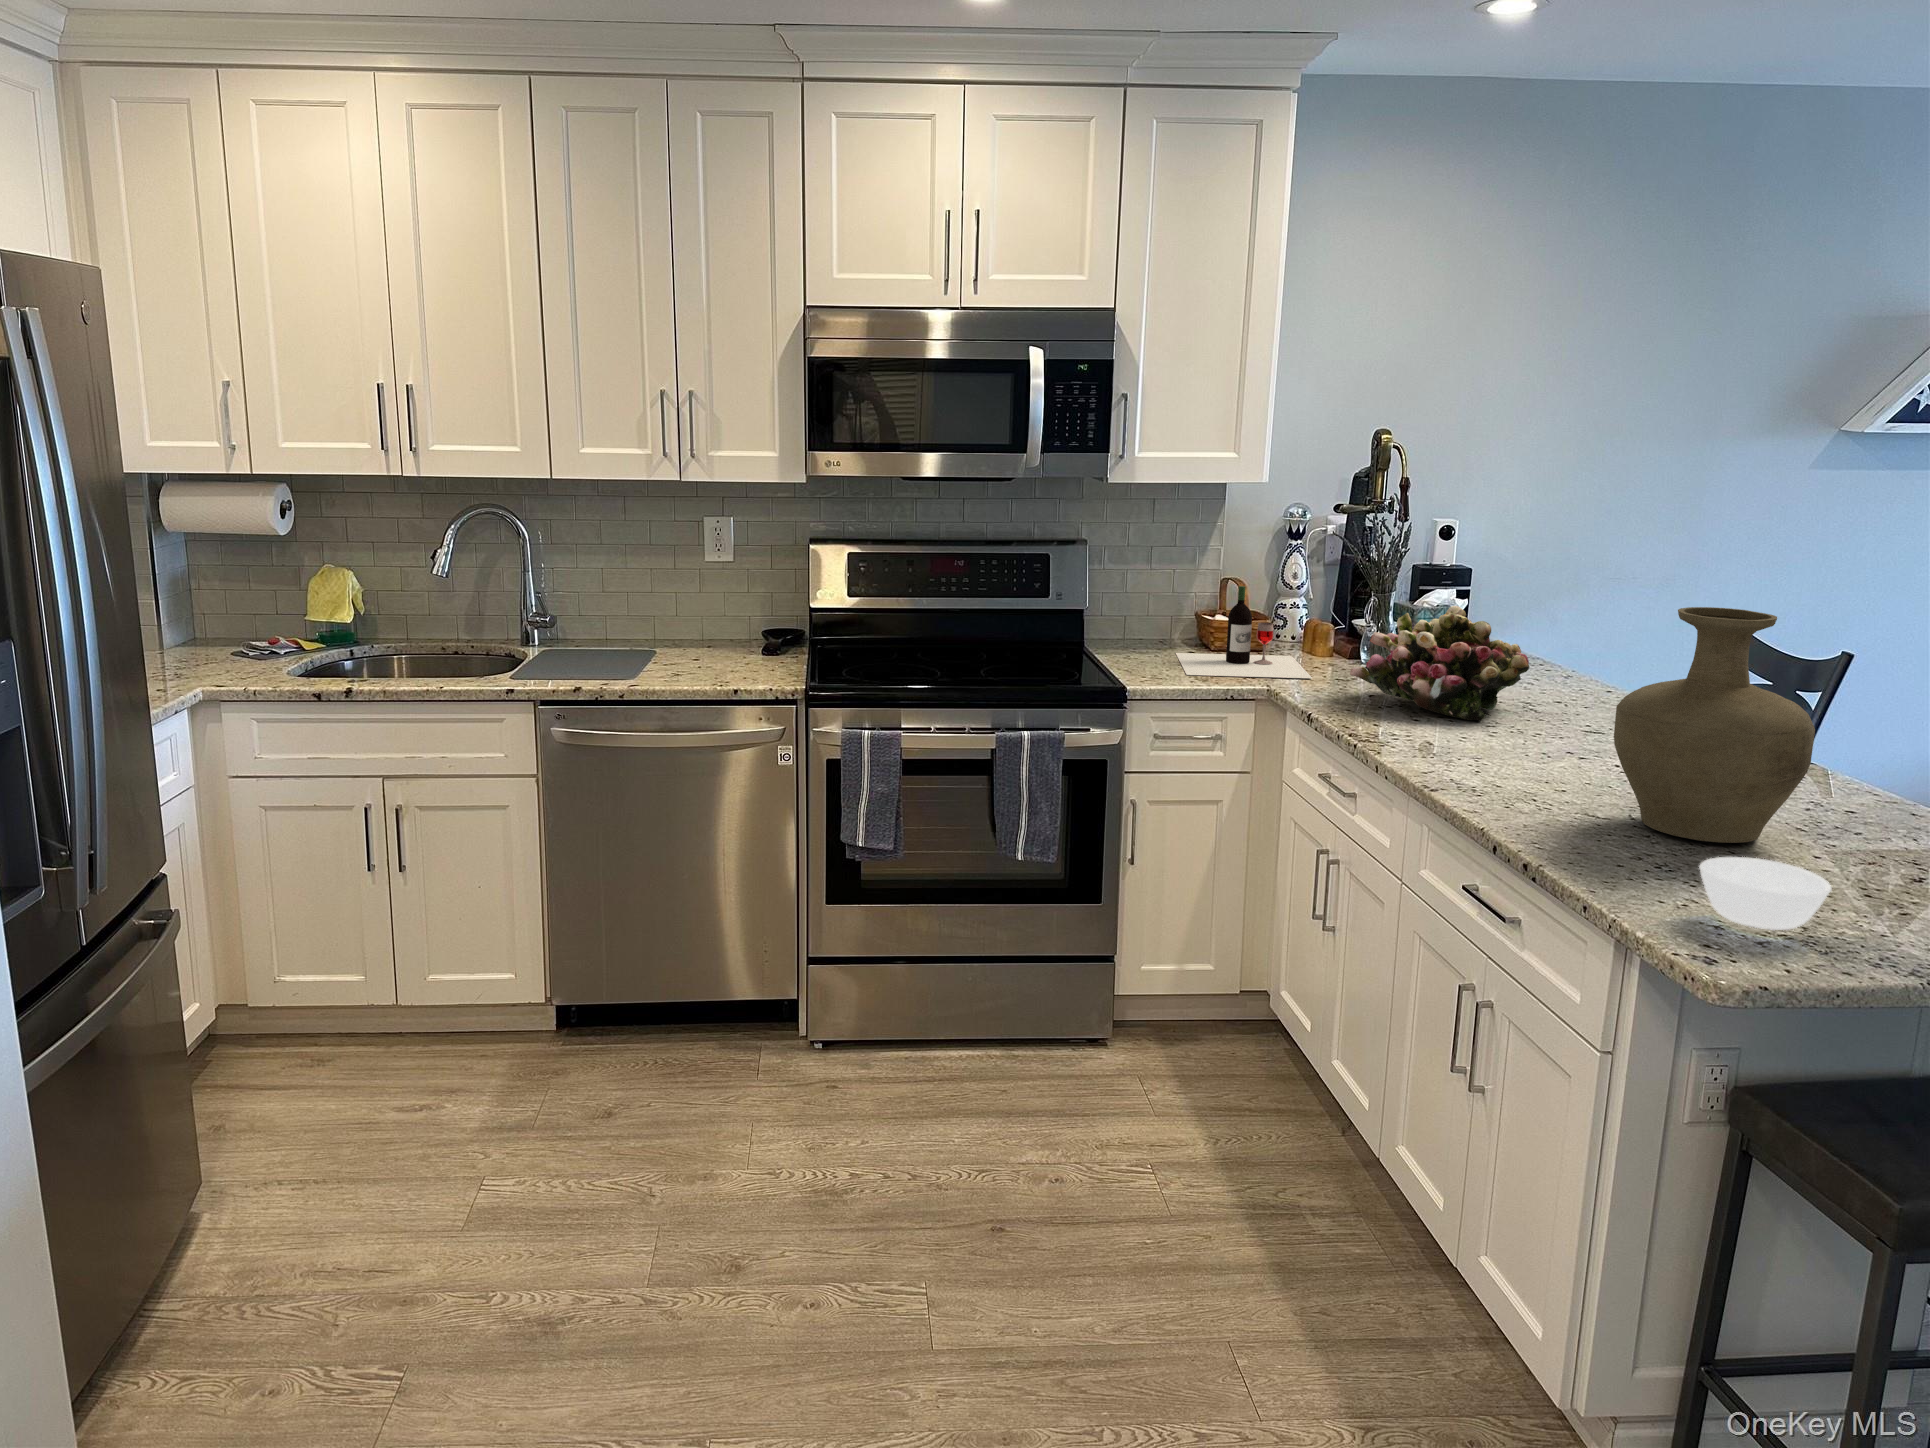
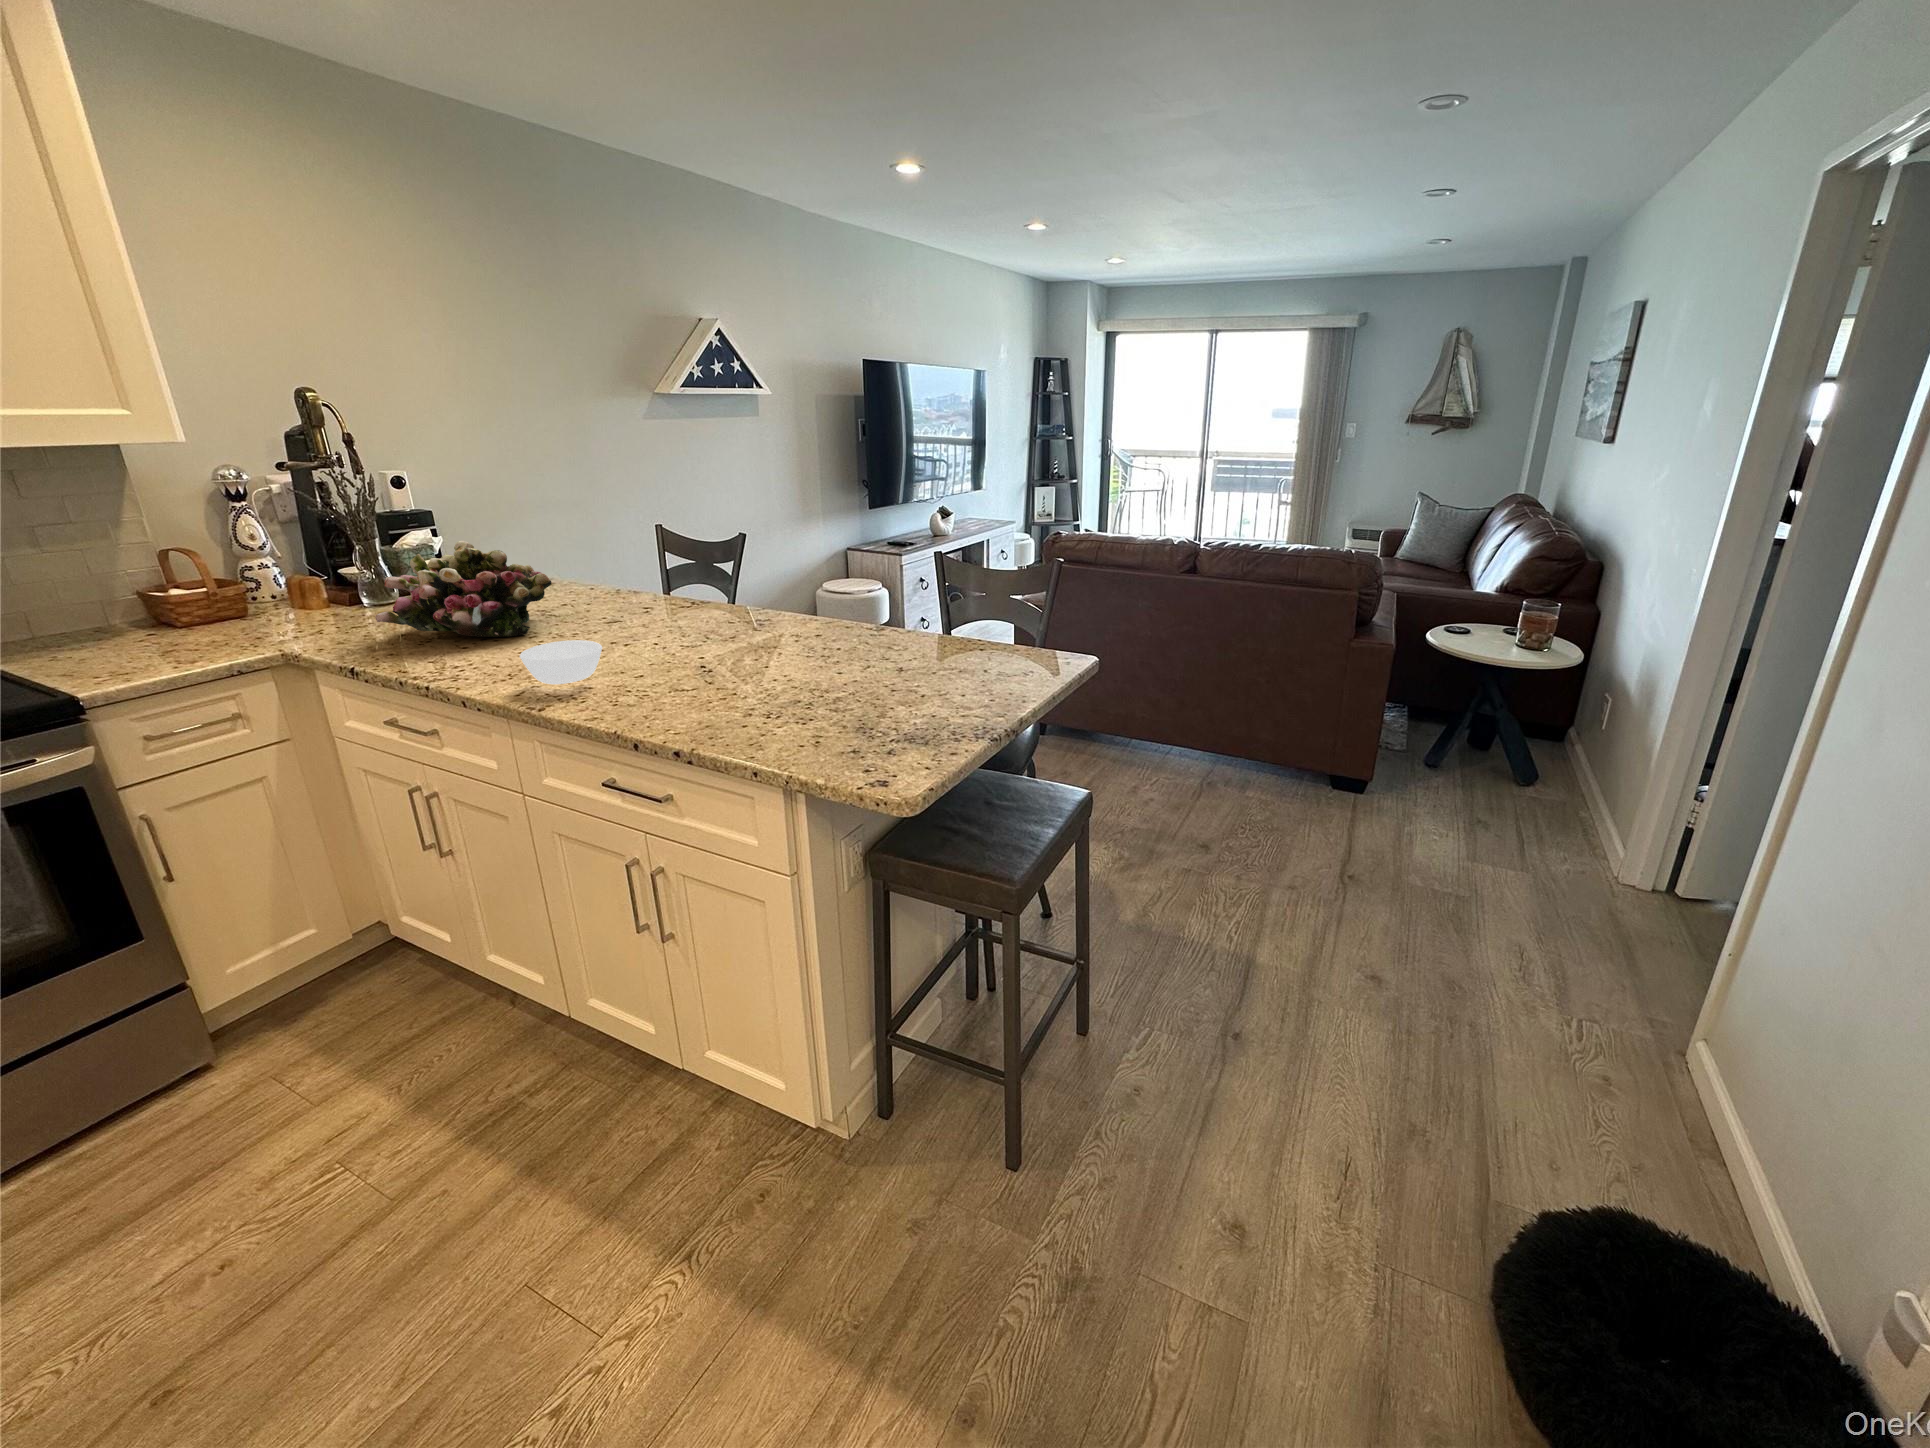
wine bottle: present [1176,586,1312,678] -> none [122,555,327,663]
vase: present [1614,607,1815,843] -> none [682,507,823,688]
bowl: present [1699,857,1832,930] -> present [520,640,602,684]

